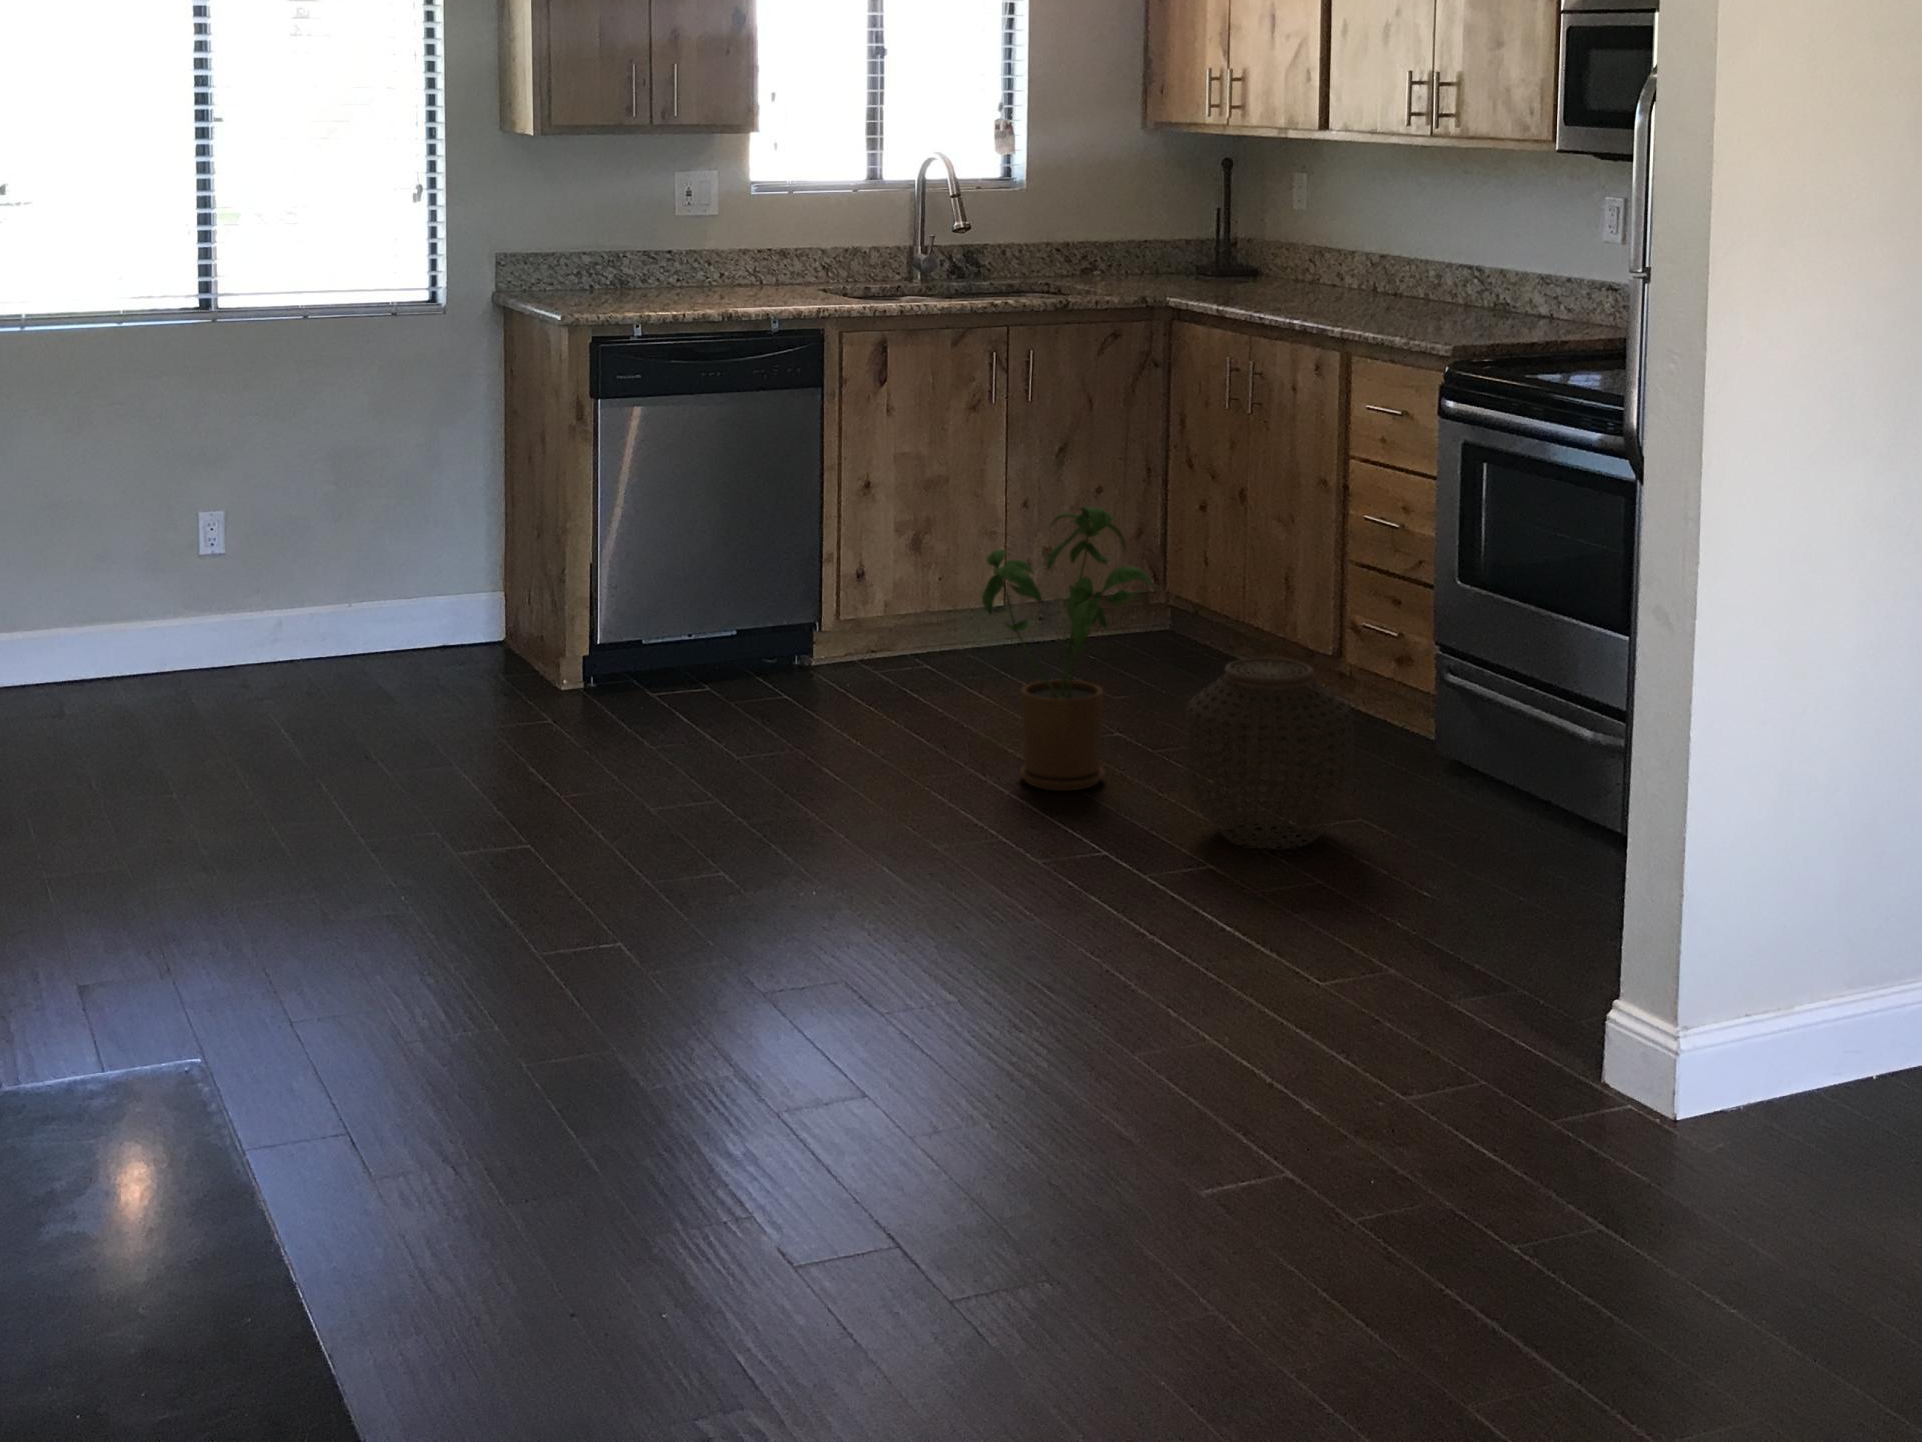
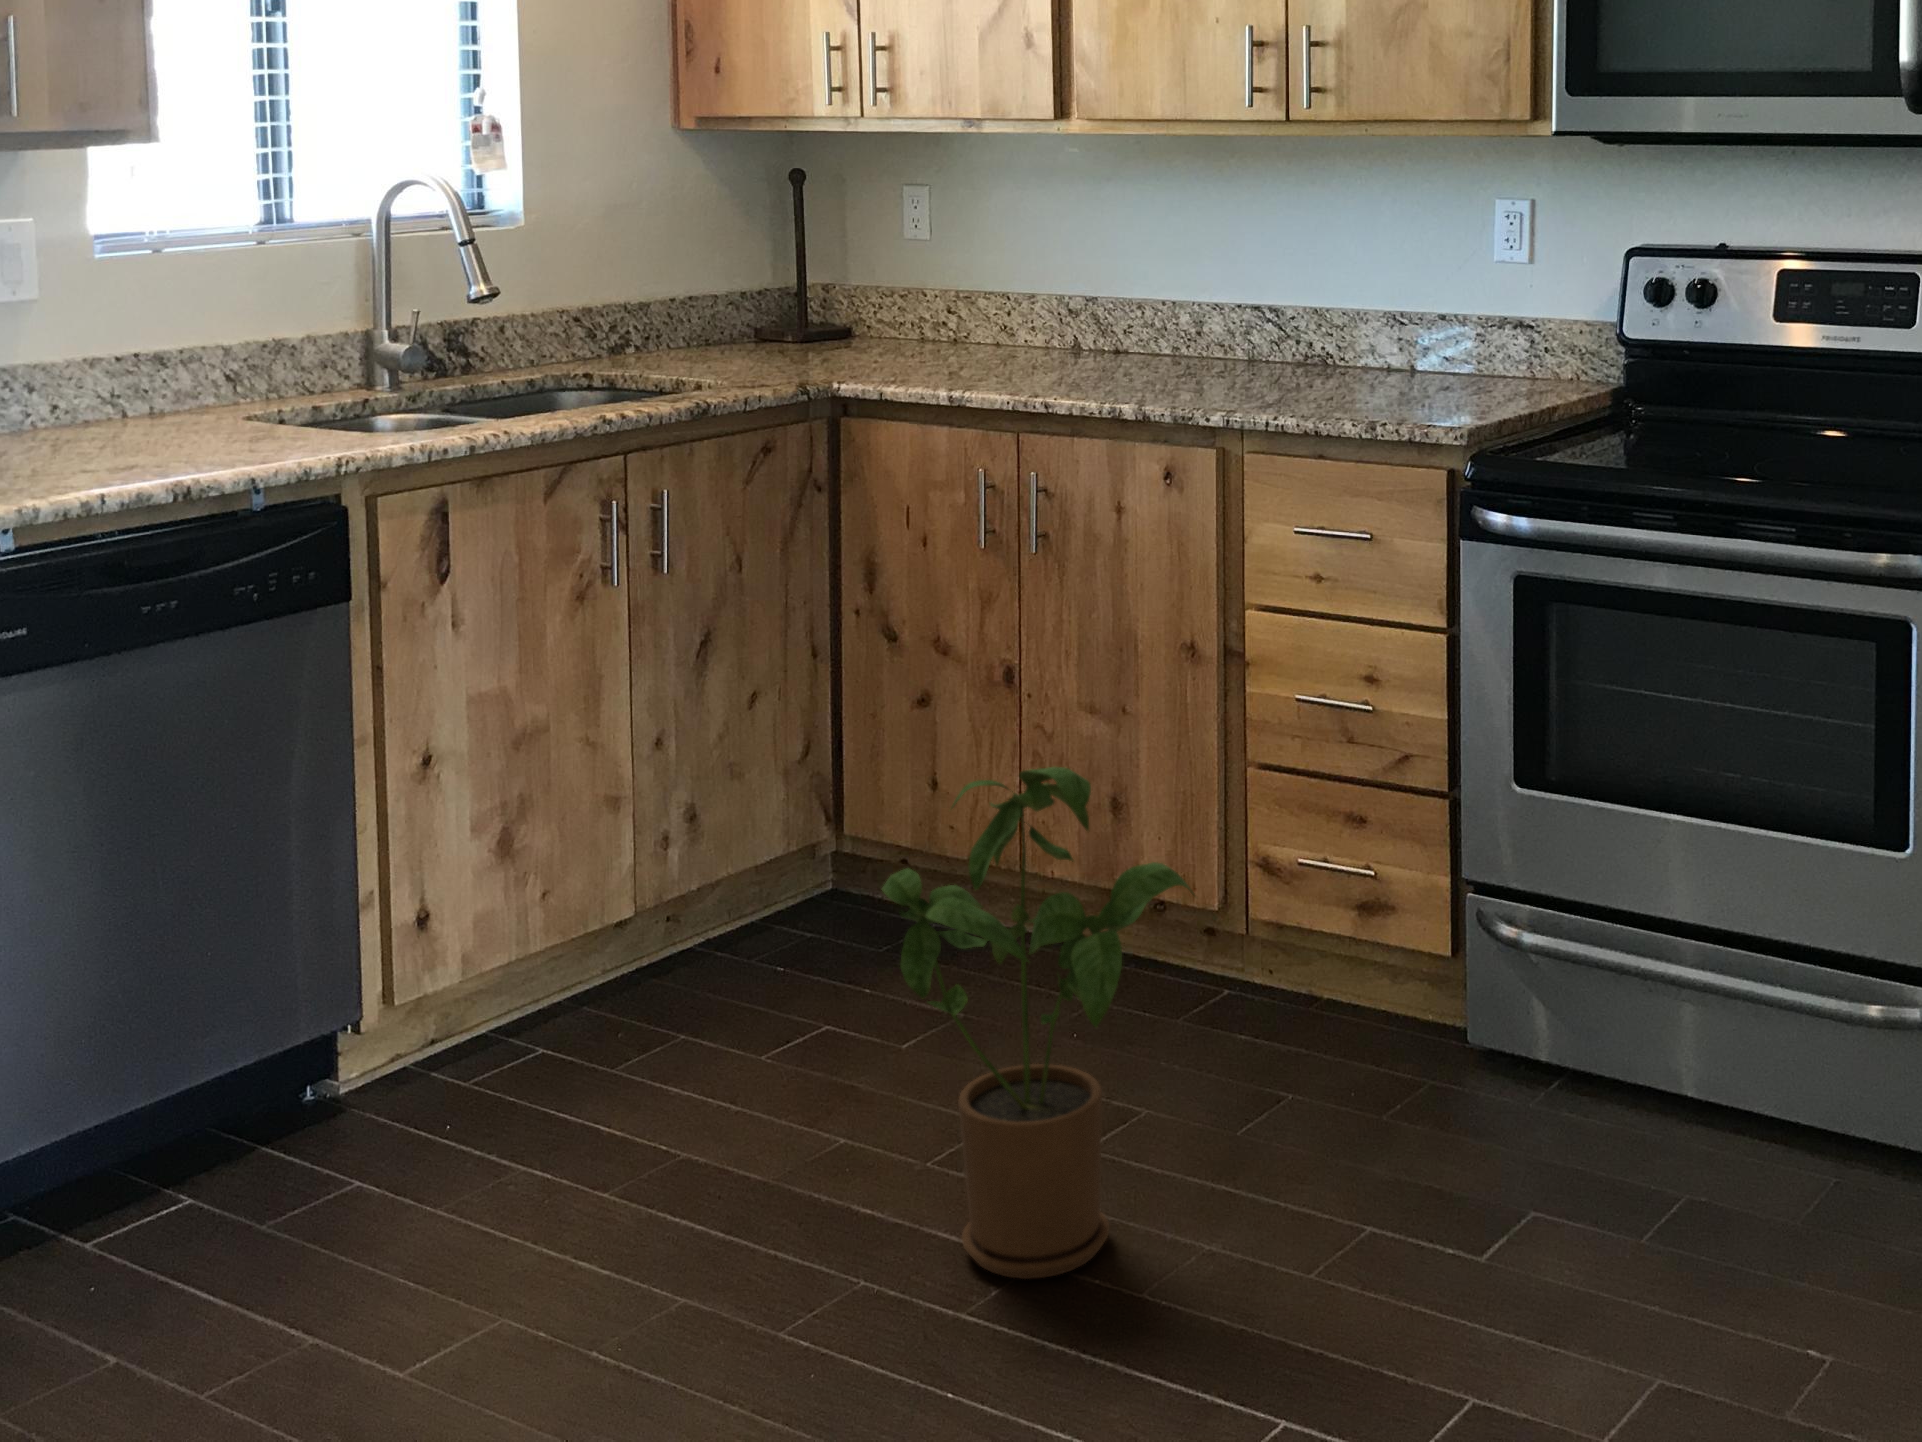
woven basket: present [1185,658,1353,849] -> none [1324,977,1602,1315]

